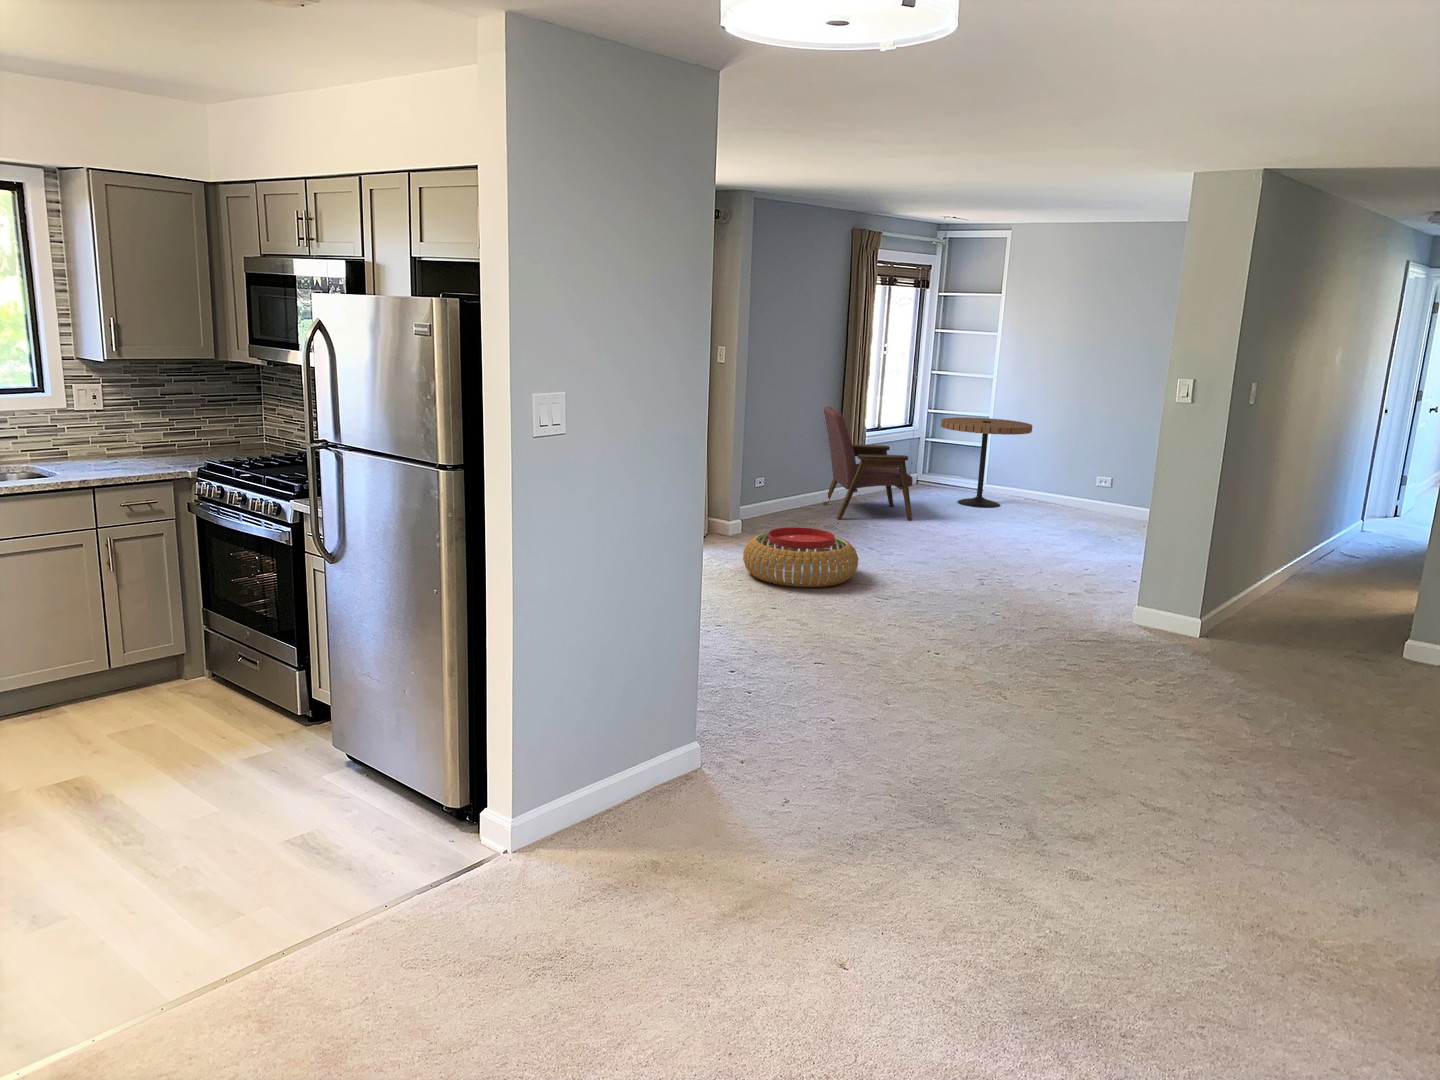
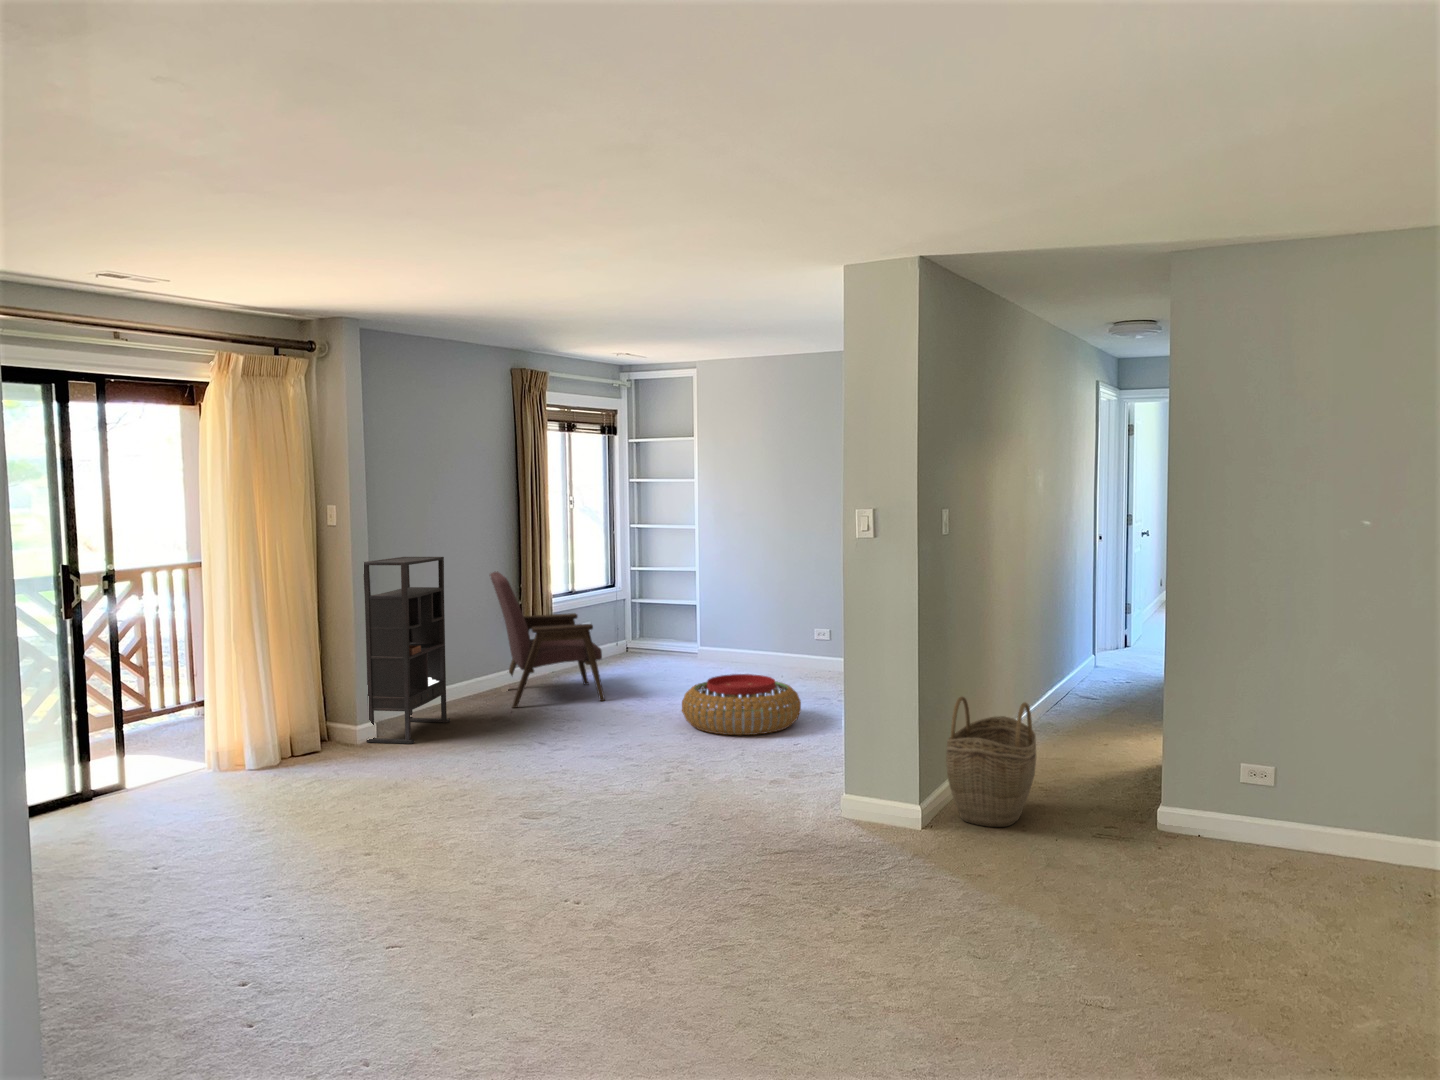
bookshelf: none [735,390,797,538] -> present [364,557,450,744]
side table: present [941,417,1032,507] -> none [639,574,741,676]
pouf: present [743,527,859,587] -> present [682,674,801,735]
woven basket: none [1227,537,1308,642] -> present [946,697,1036,827]

